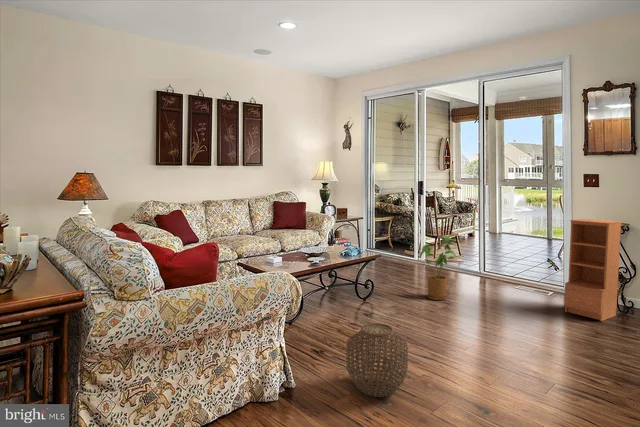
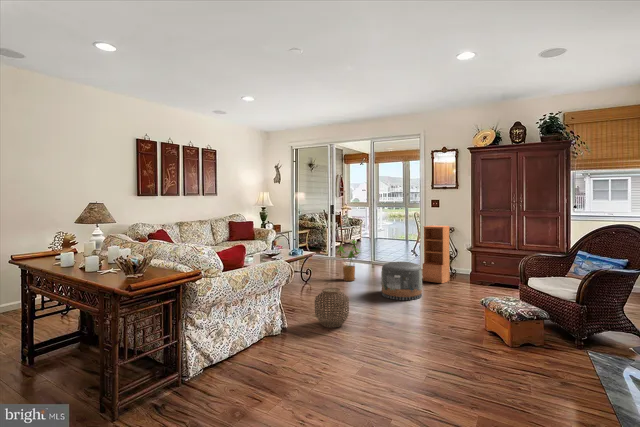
pouf: none [484,279,561,351] -> present [381,262,422,300]

